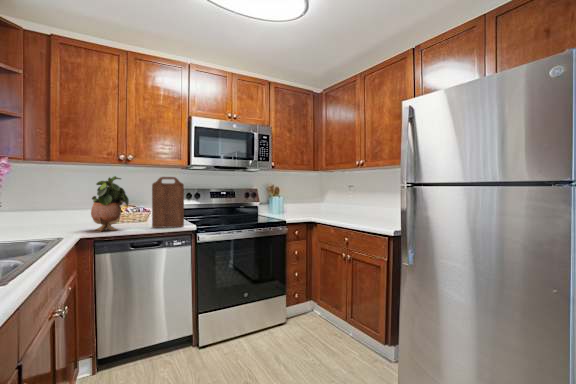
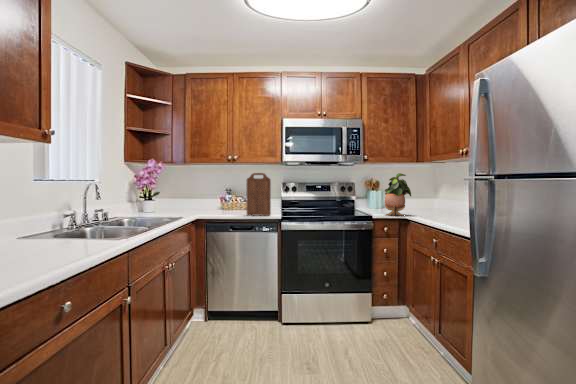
potted plant: present [91,176,129,232] -> present [385,173,411,216]

